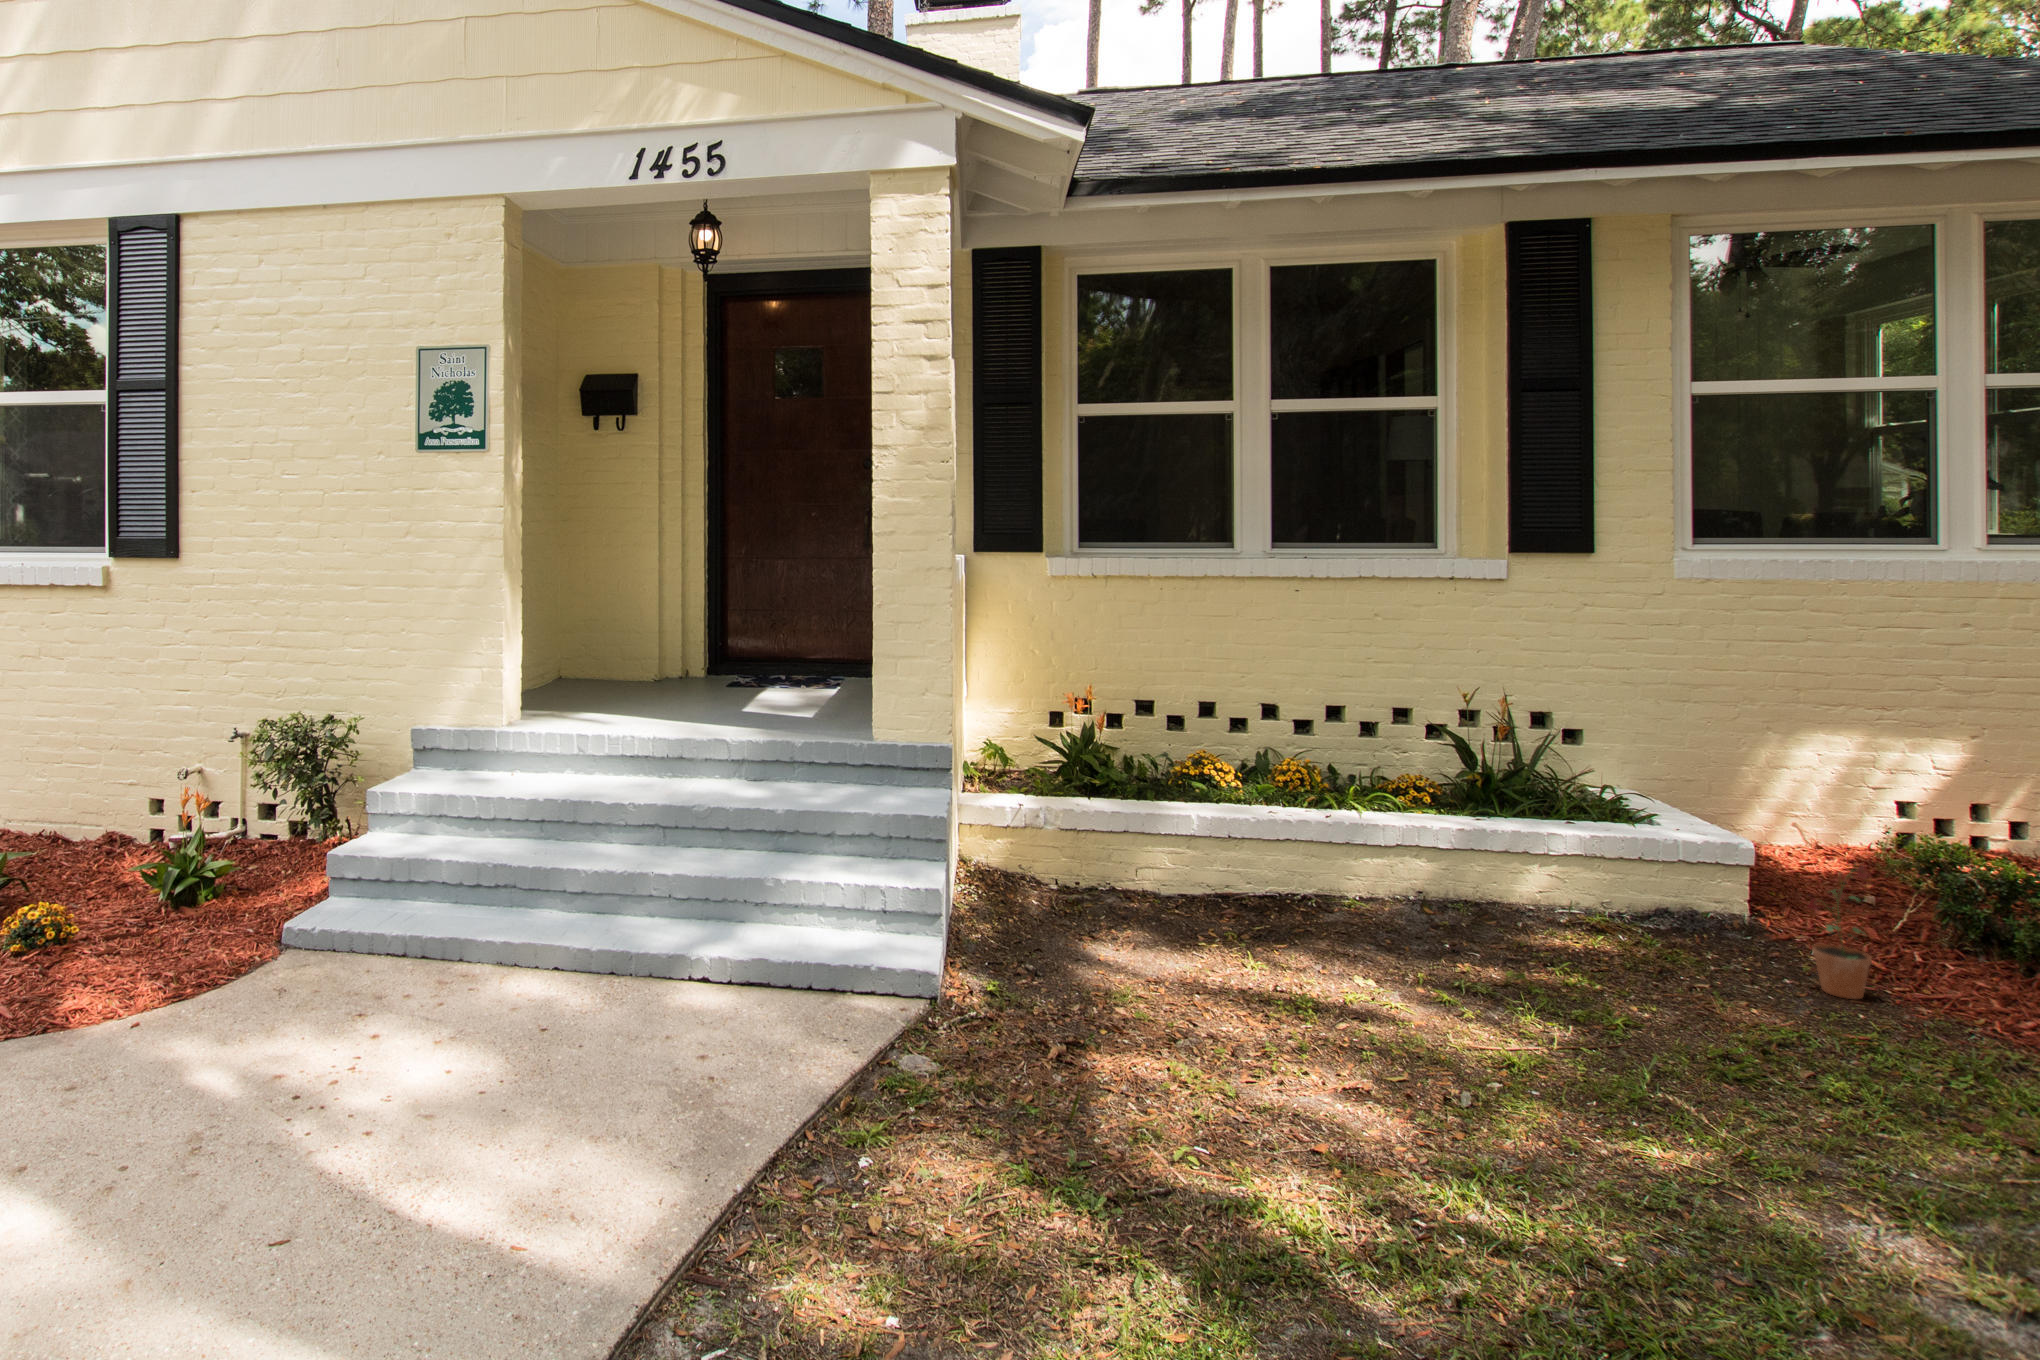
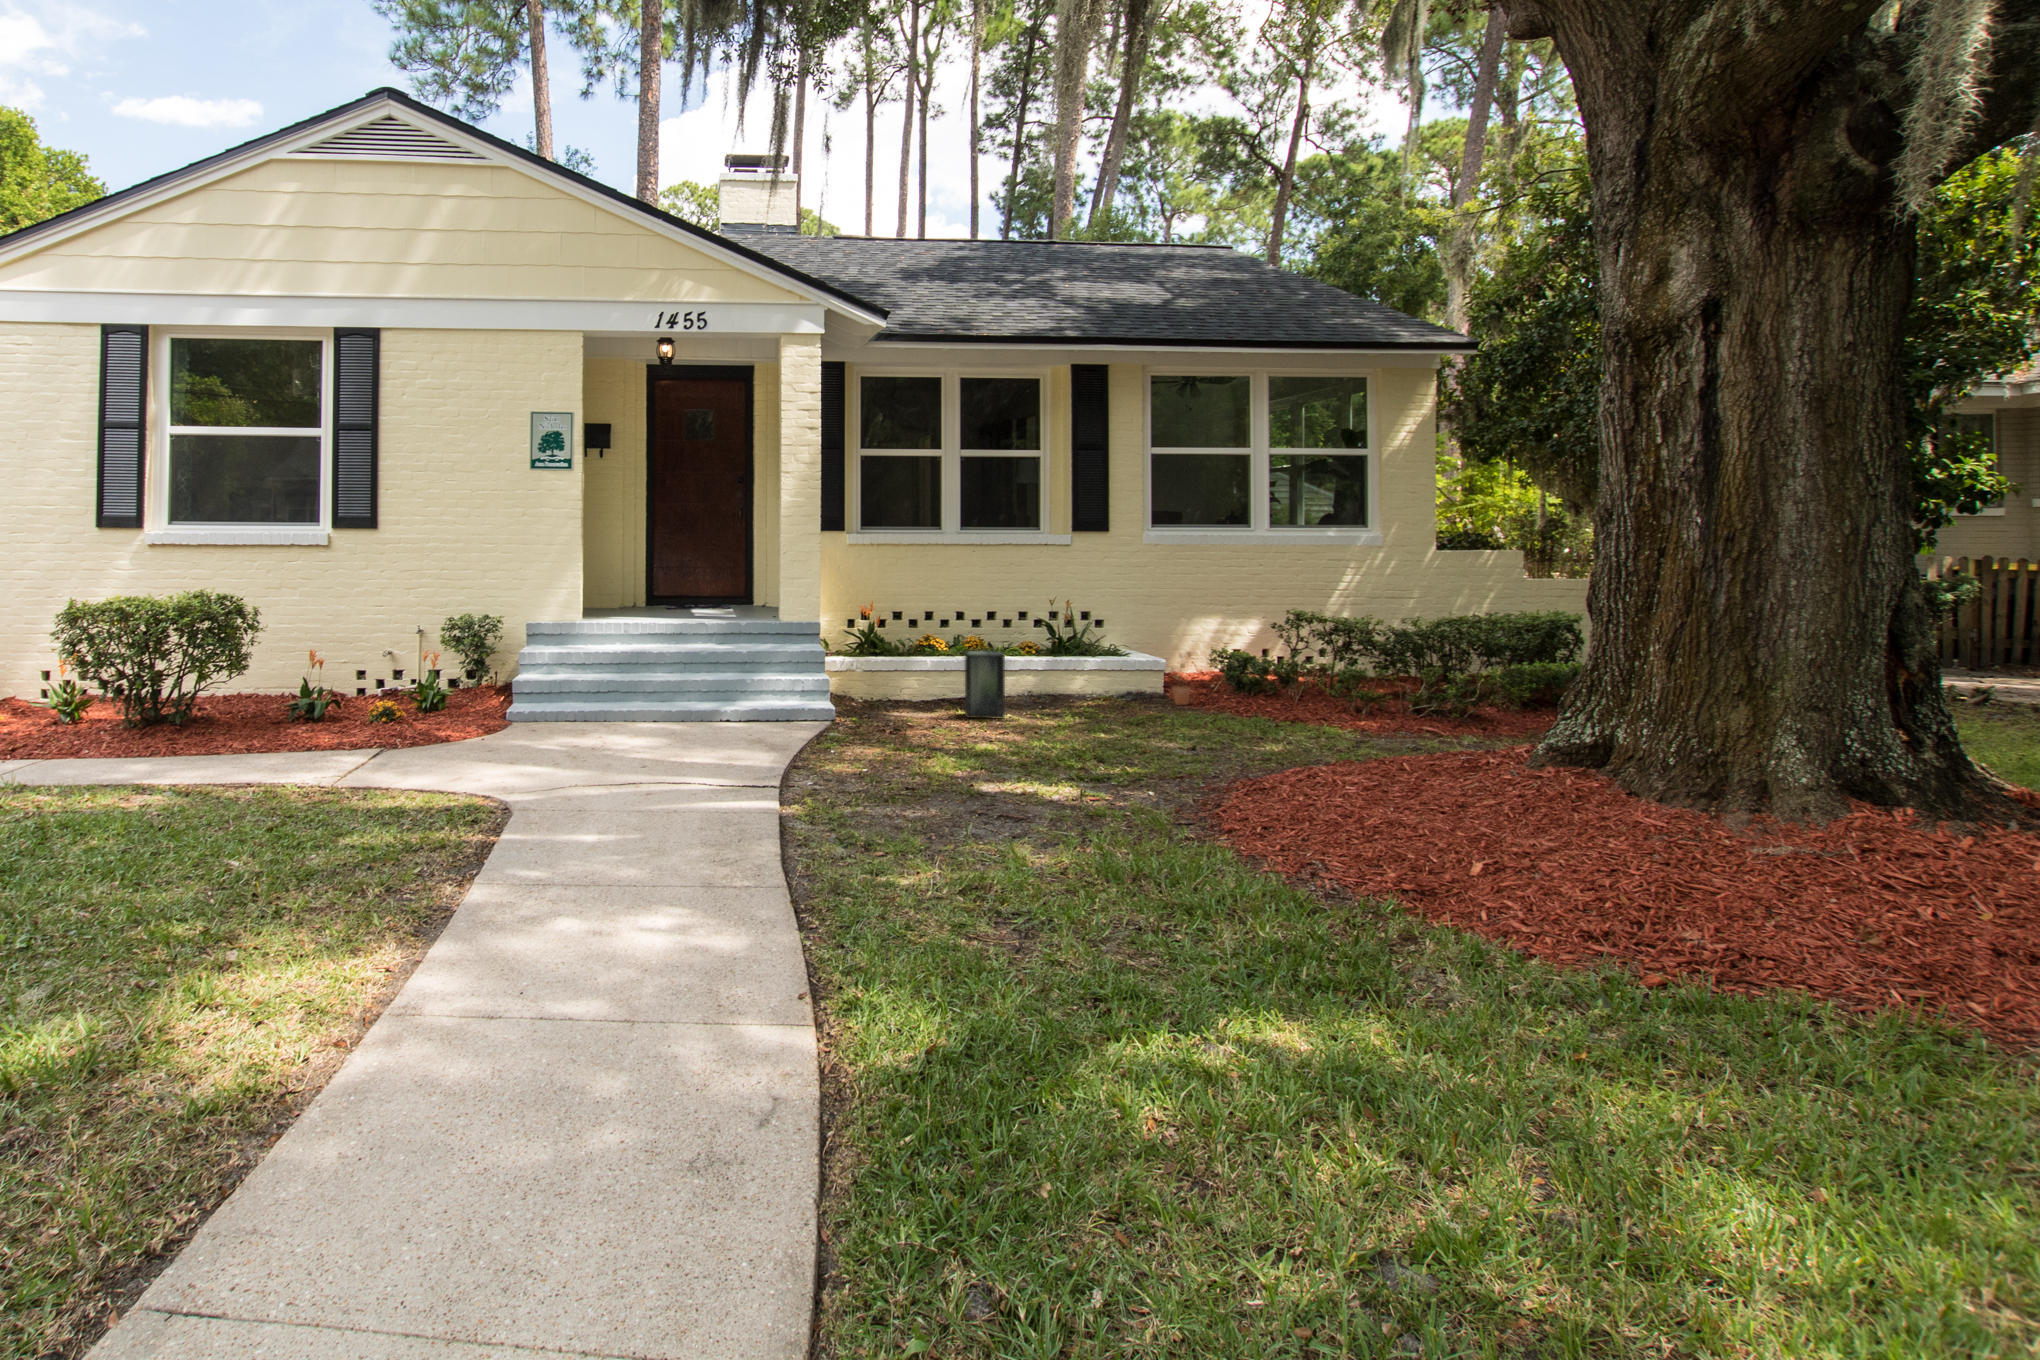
storage box: none [1253,851,1363,1049] -> present [965,651,1005,719]

